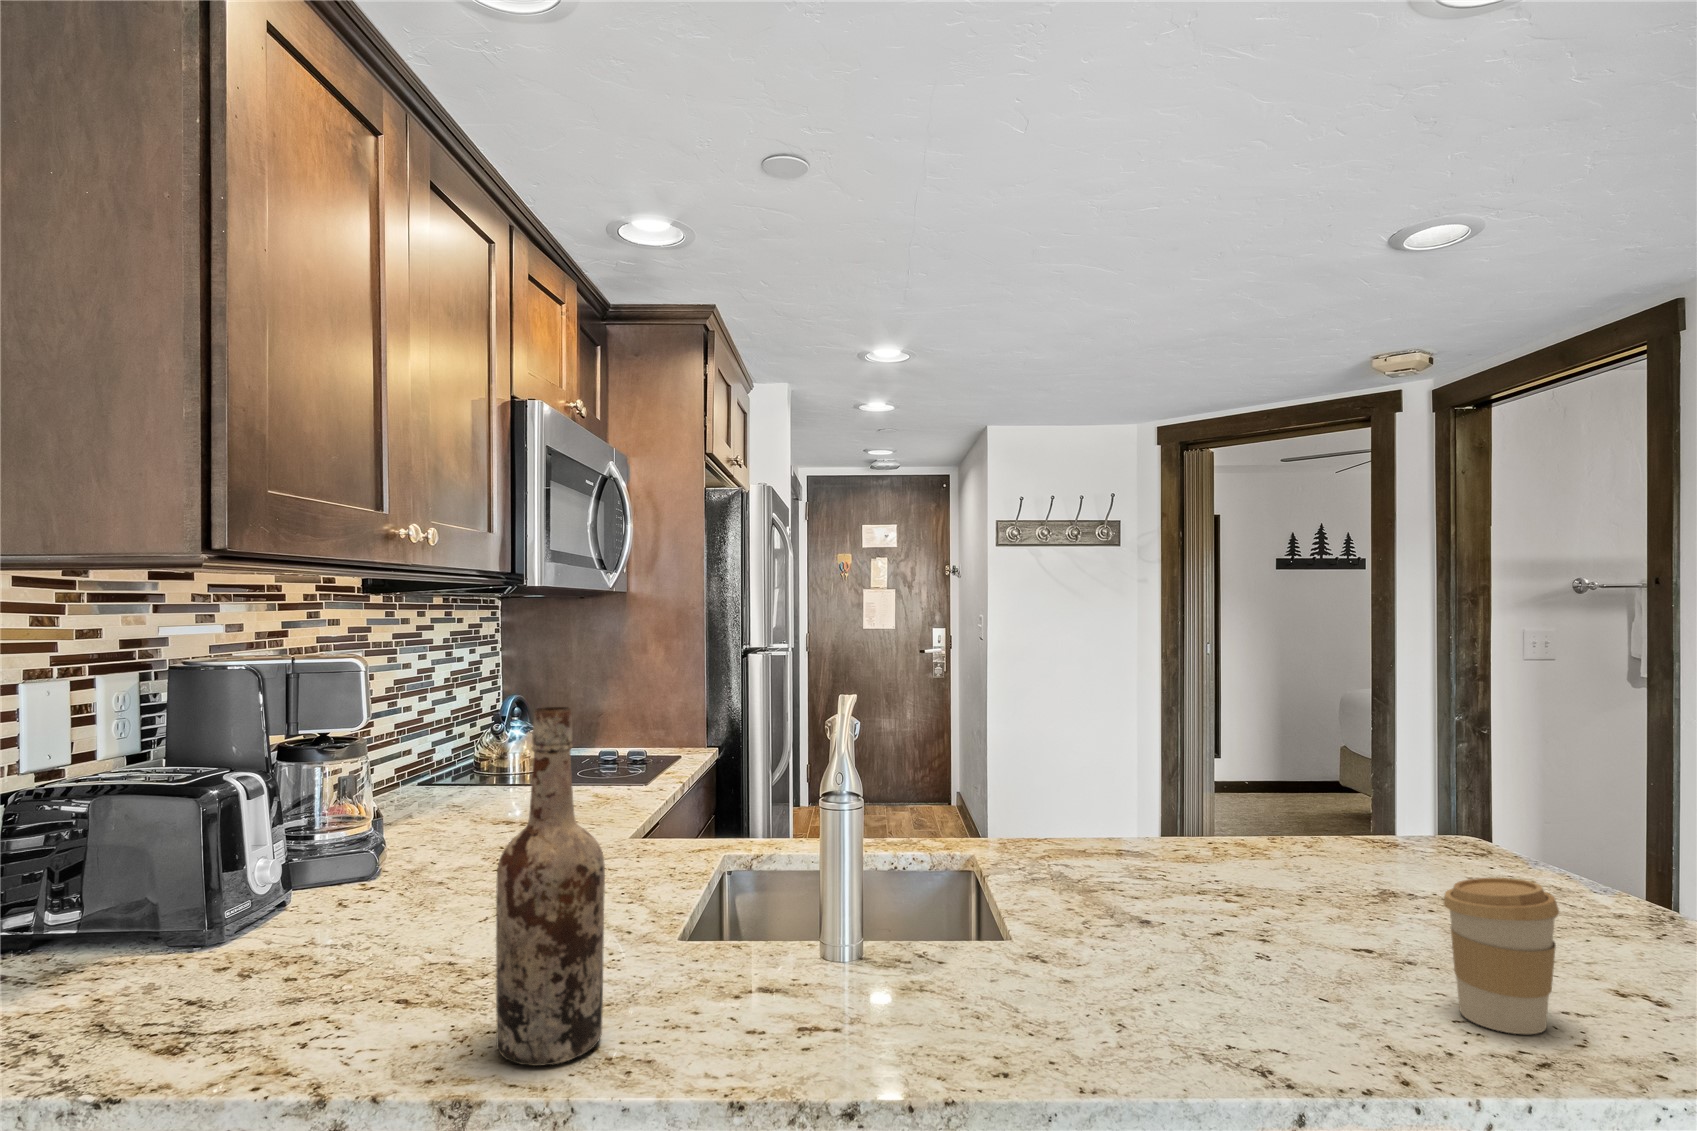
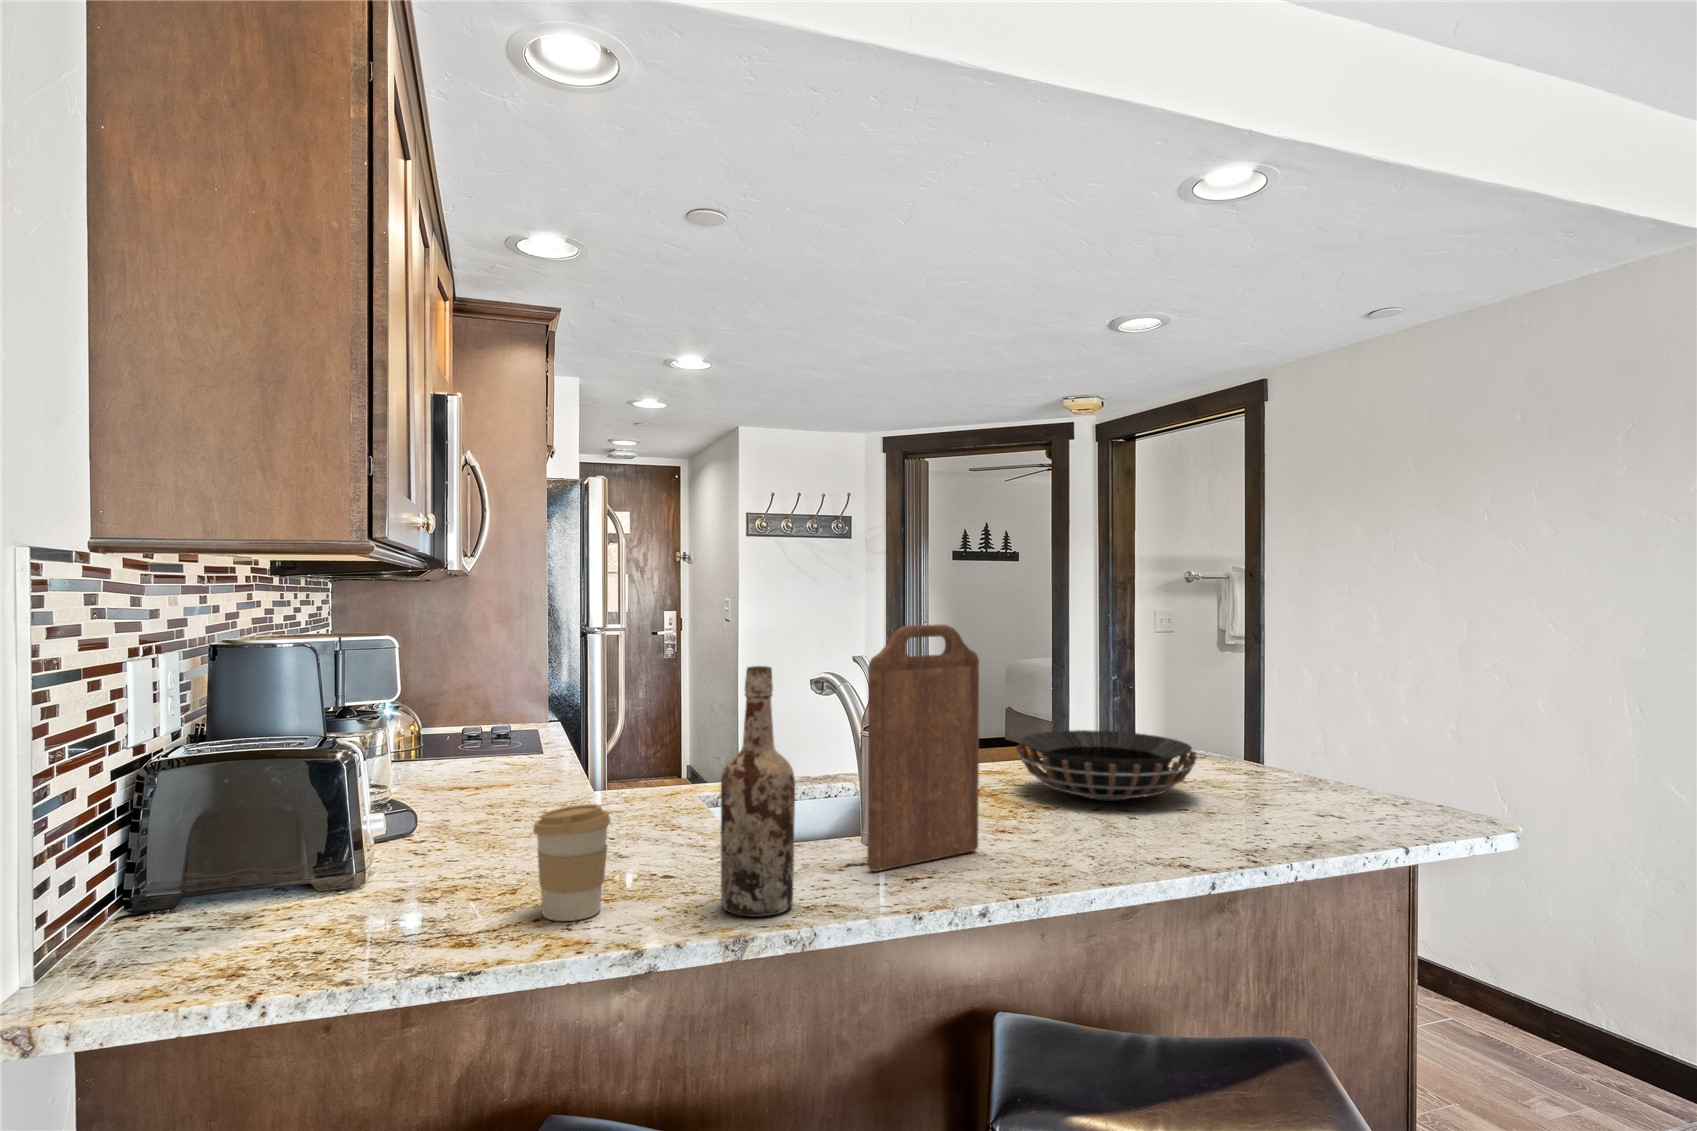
cutting board: none [769,651,962,1004] -> present [867,624,979,871]
decorative bowl: none [1127,800,1408,915] -> present [1016,730,1197,800]
coffee cup: present [1444,878,1559,1034] -> present [533,804,610,921]

